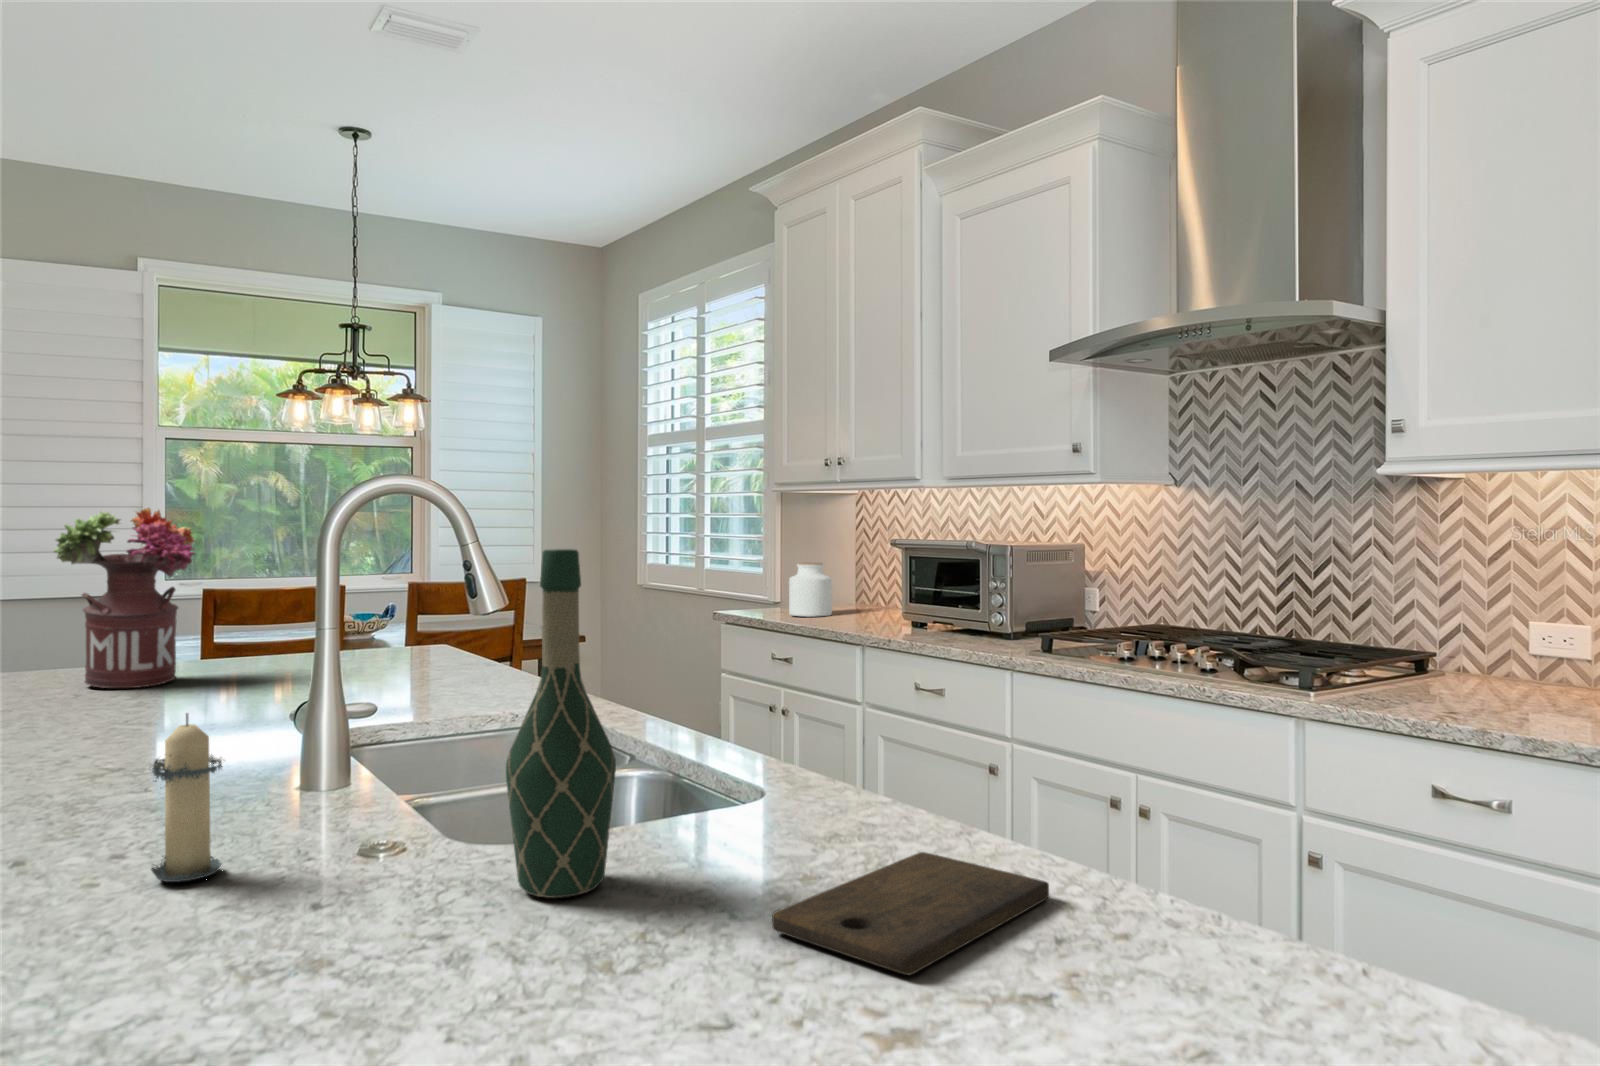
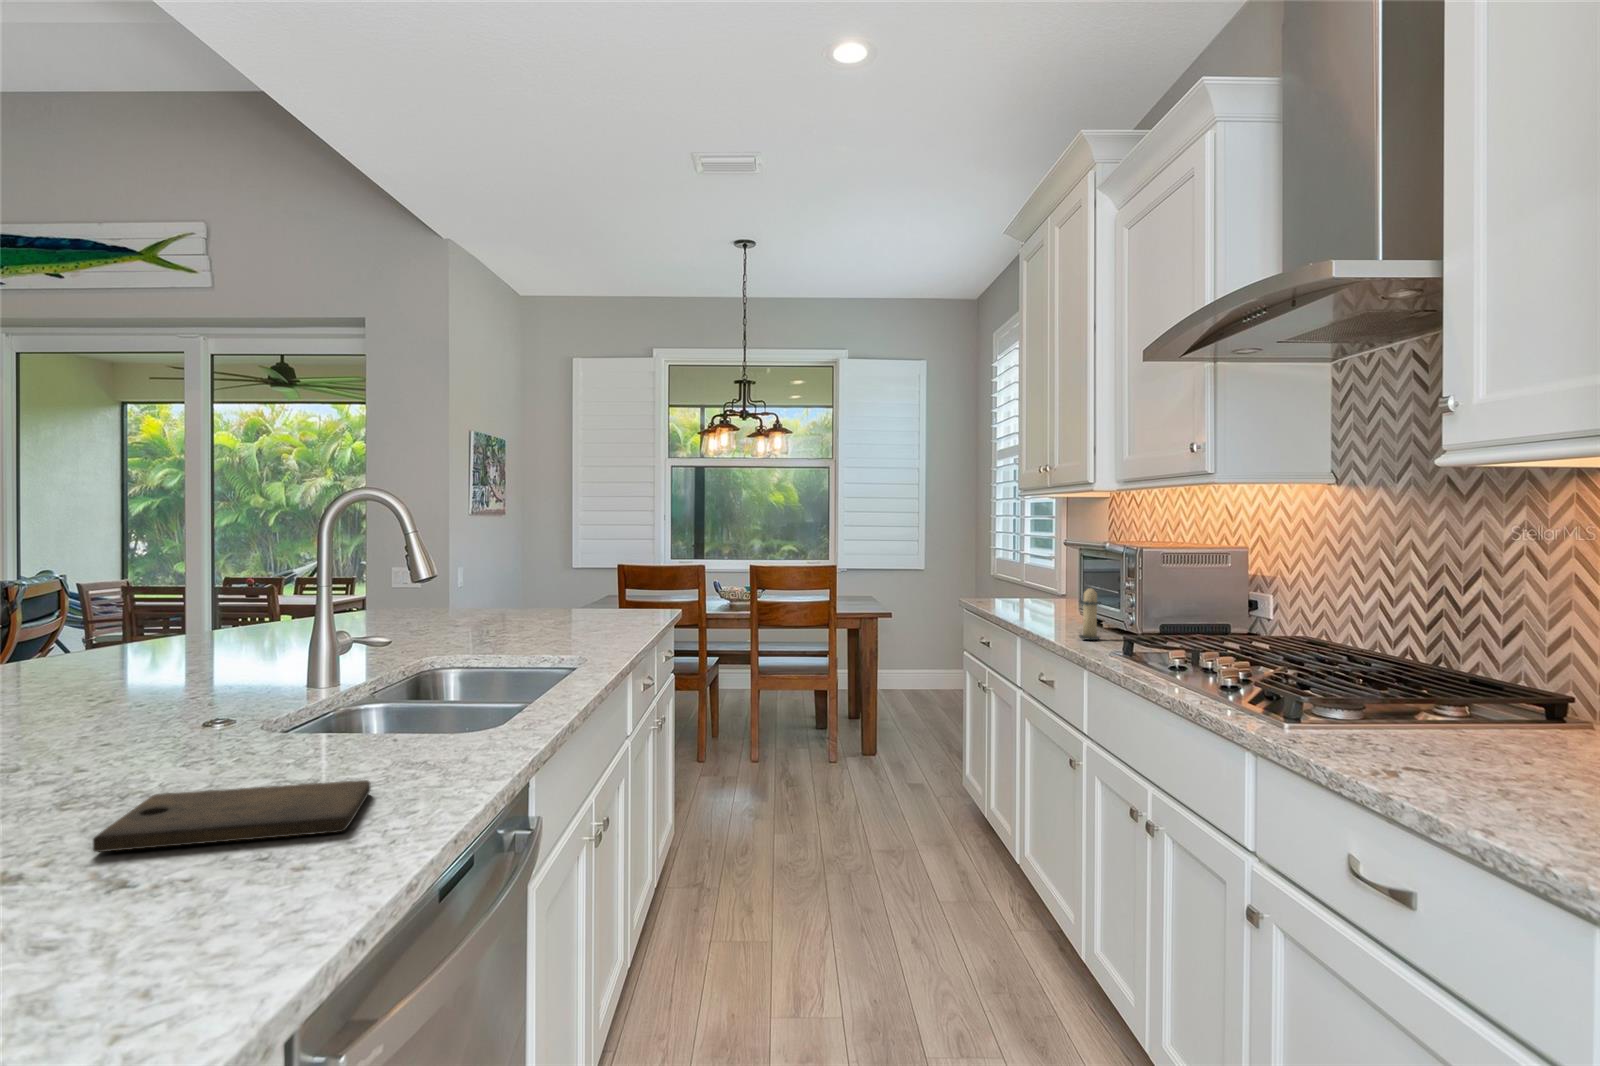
flower arrangement: present [54,508,195,688] -> none [398,506,486,620]
wine bottle: present [506,549,616,898] -> none [140,526,231,765]
jar: present [789,563,832,617] -> none [1013,560,1053,608]
candle: present [151,713,222,882] -> present [1079,588,1101,640]

